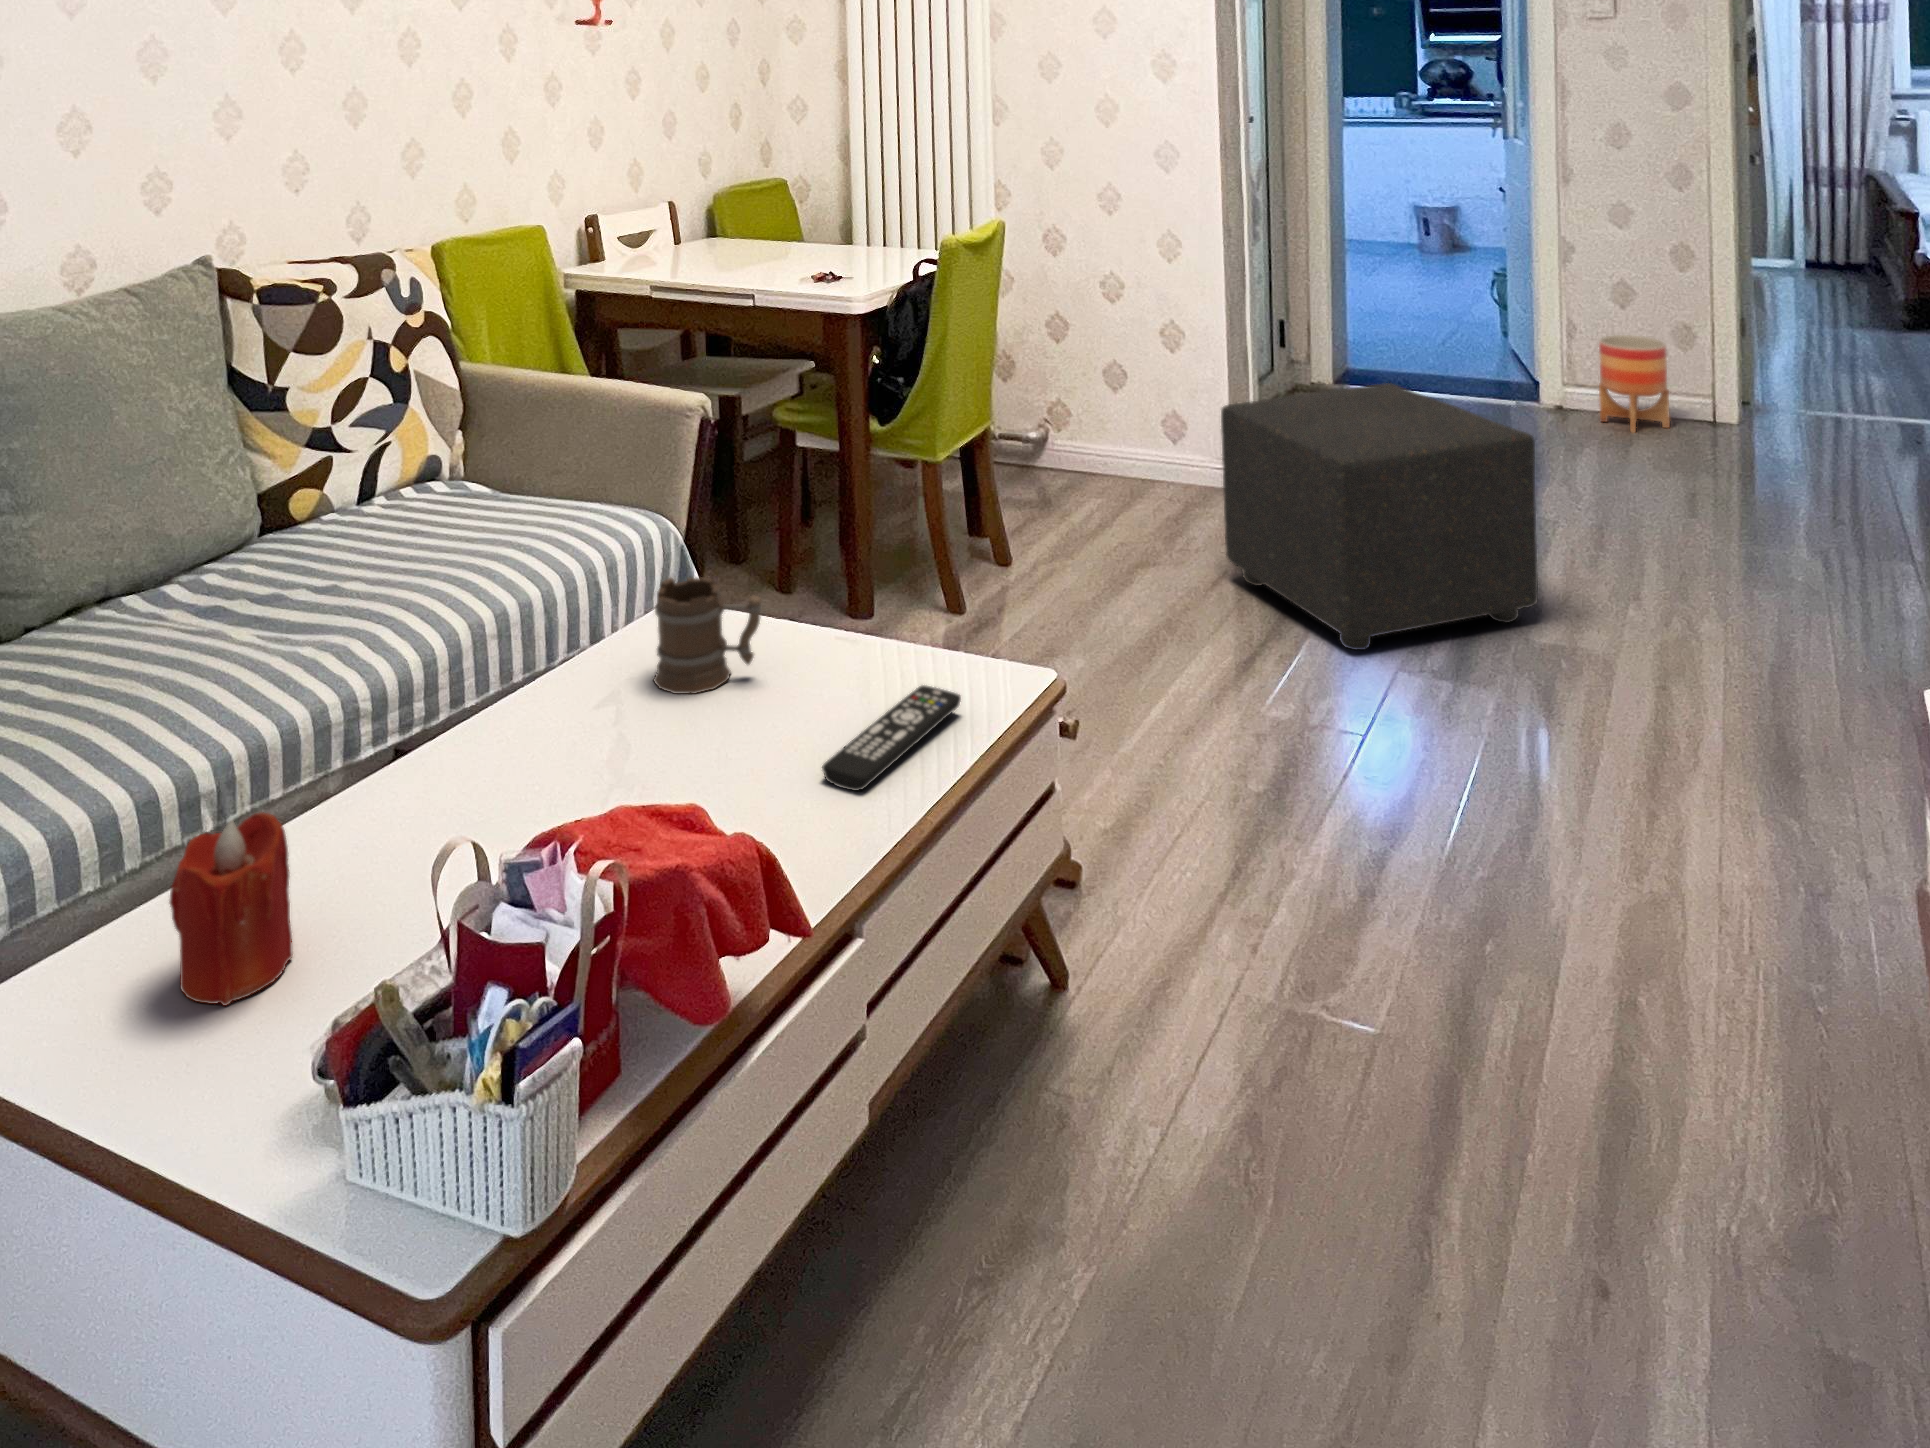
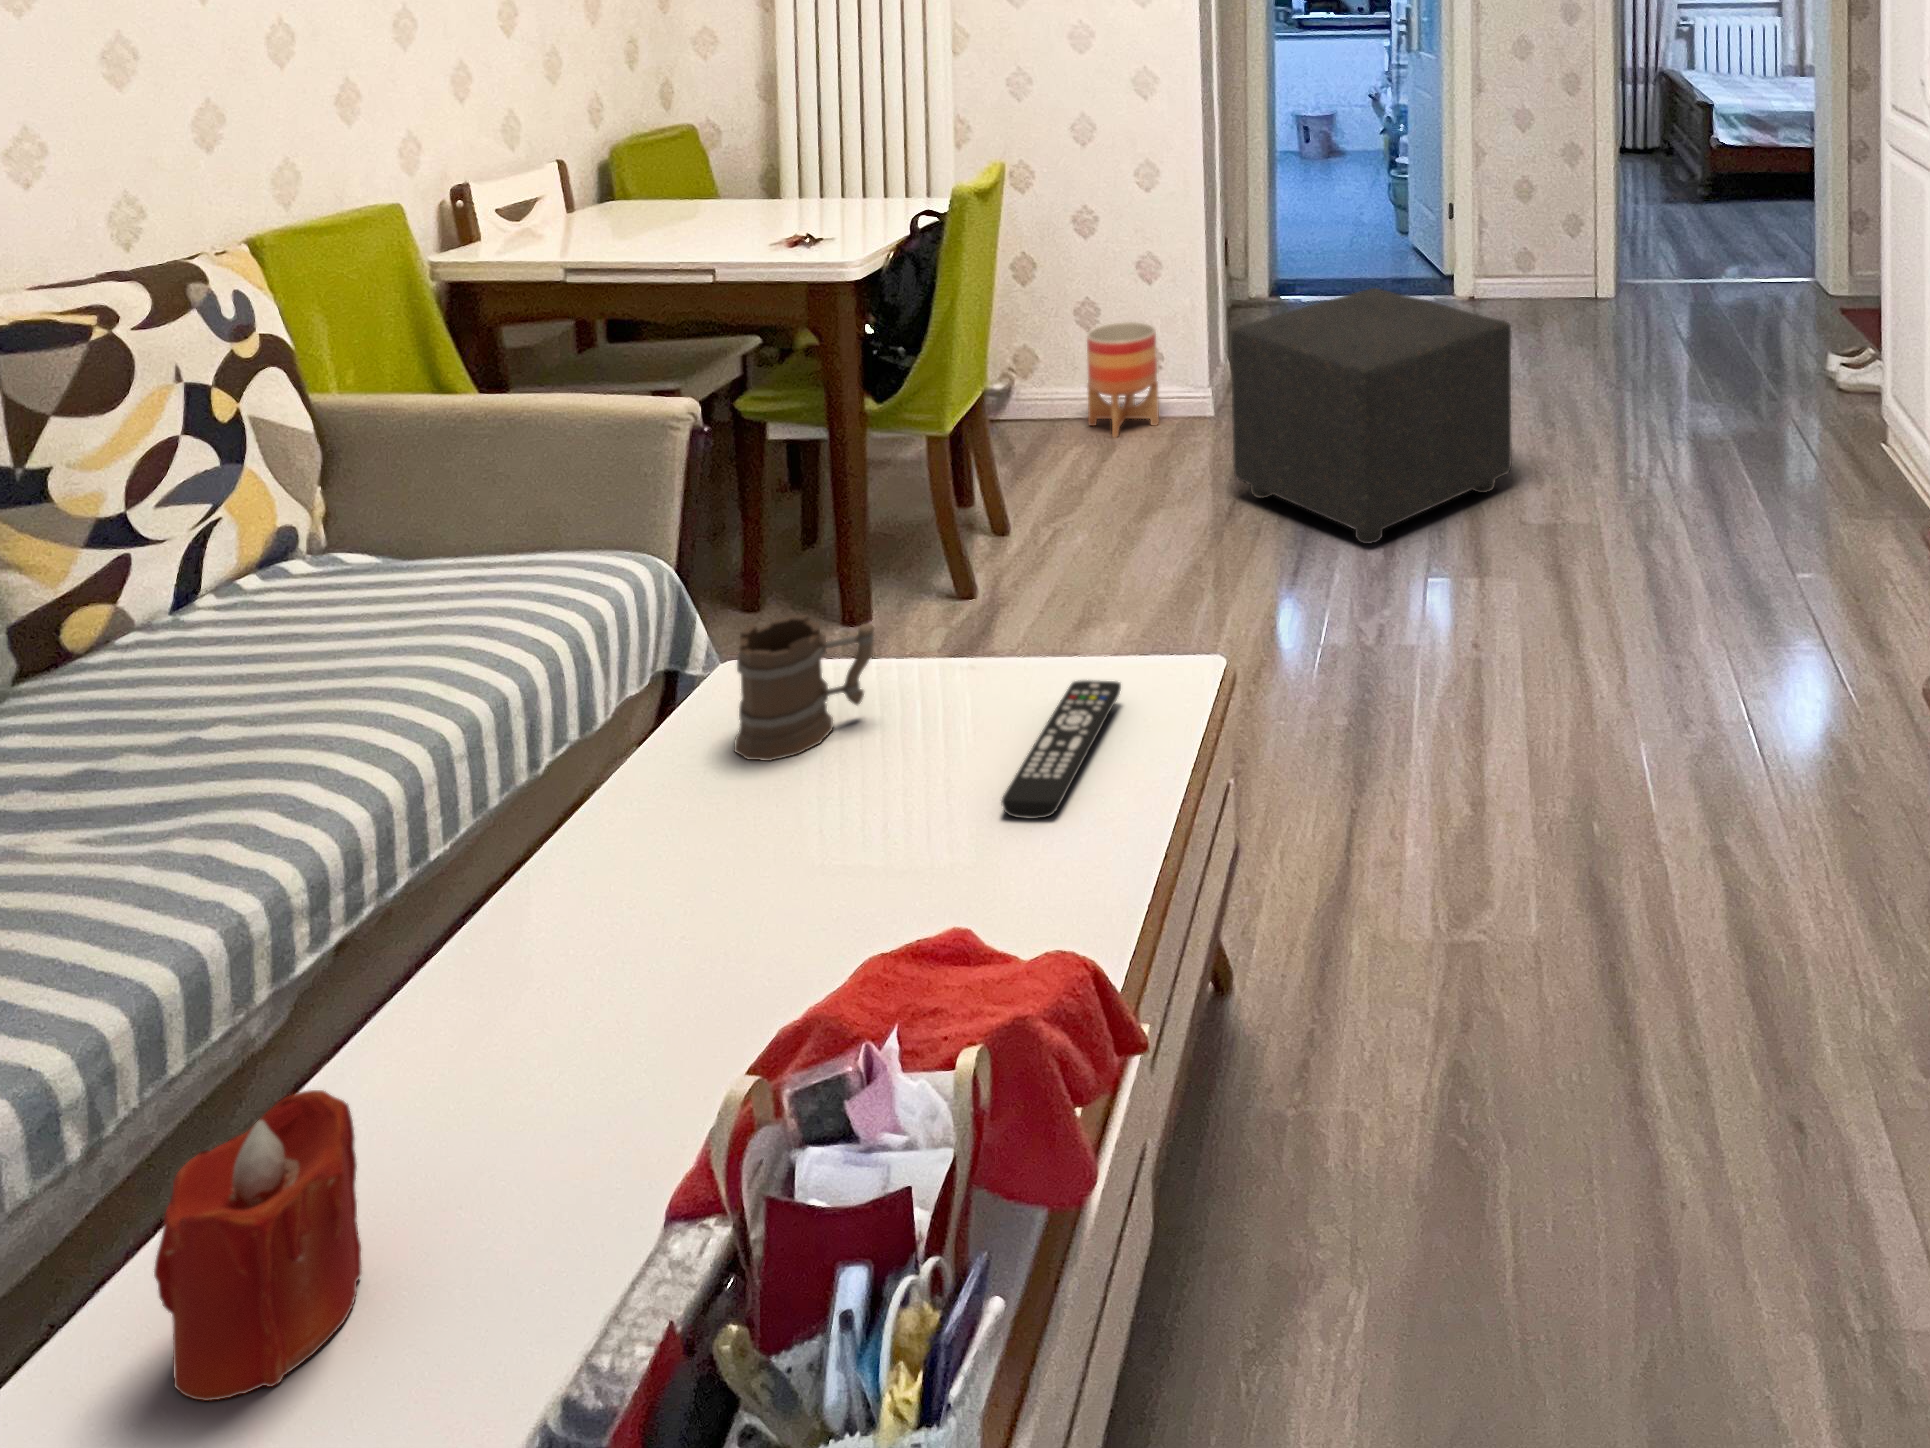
planter: present [1599,335,1670,432] -> present [1087,322,1159,437]

